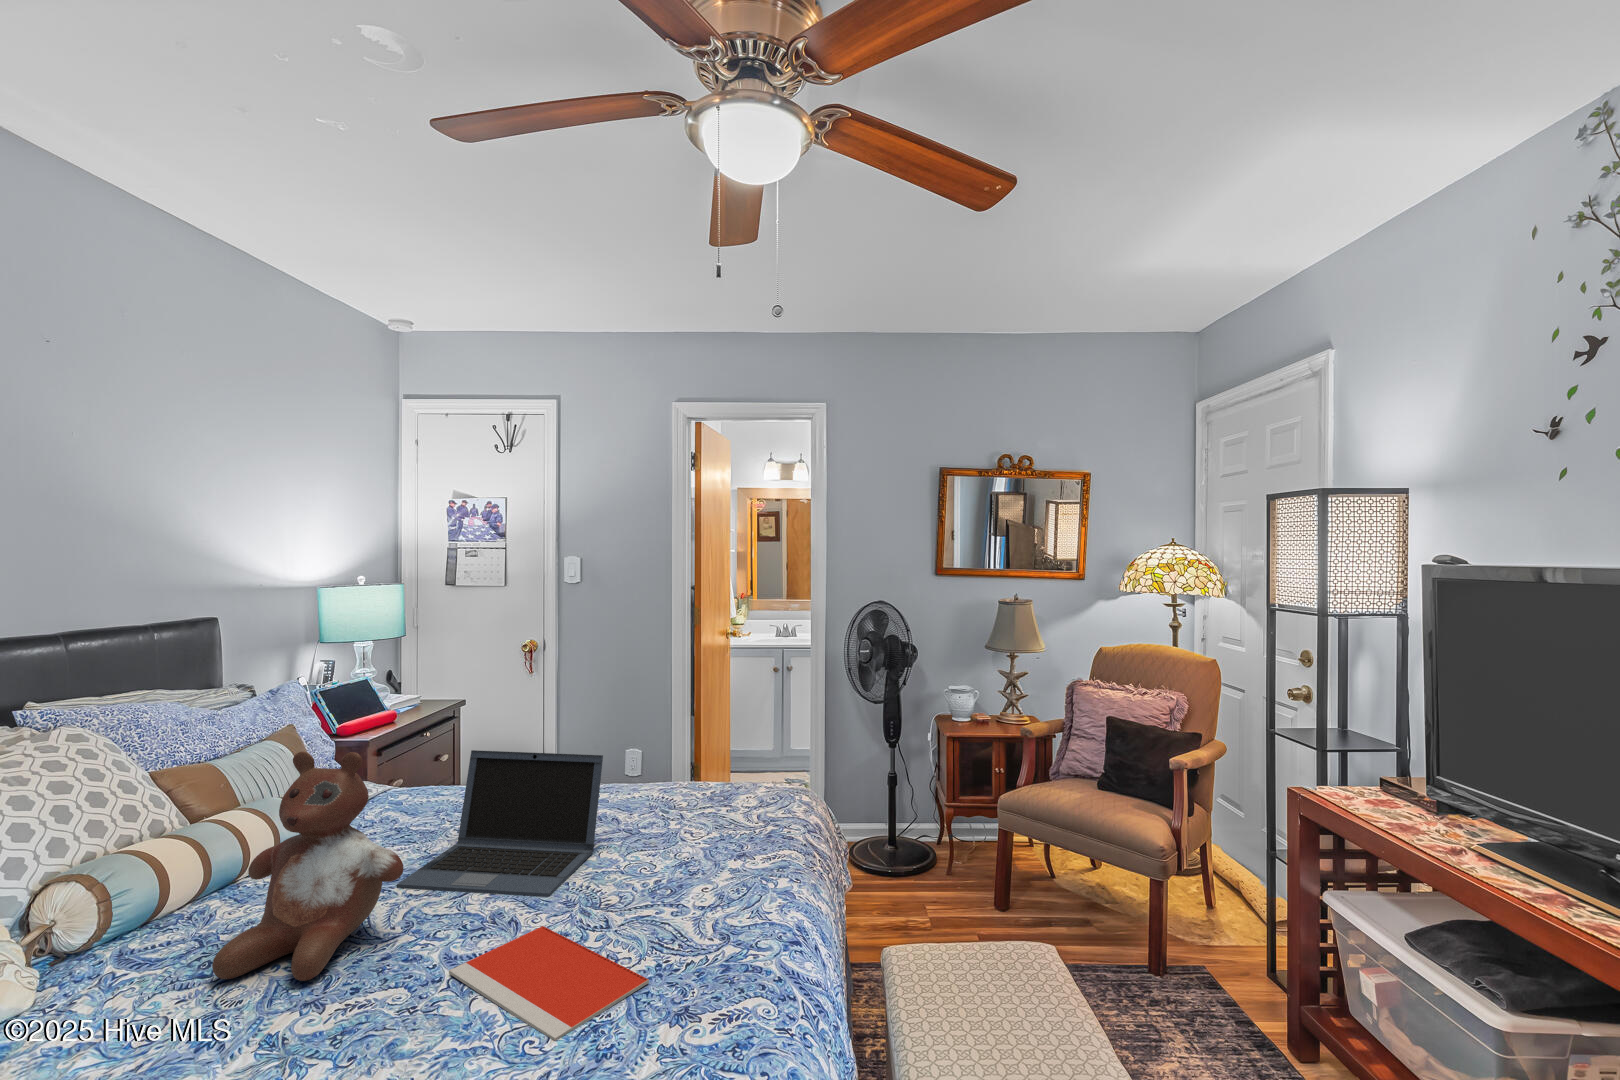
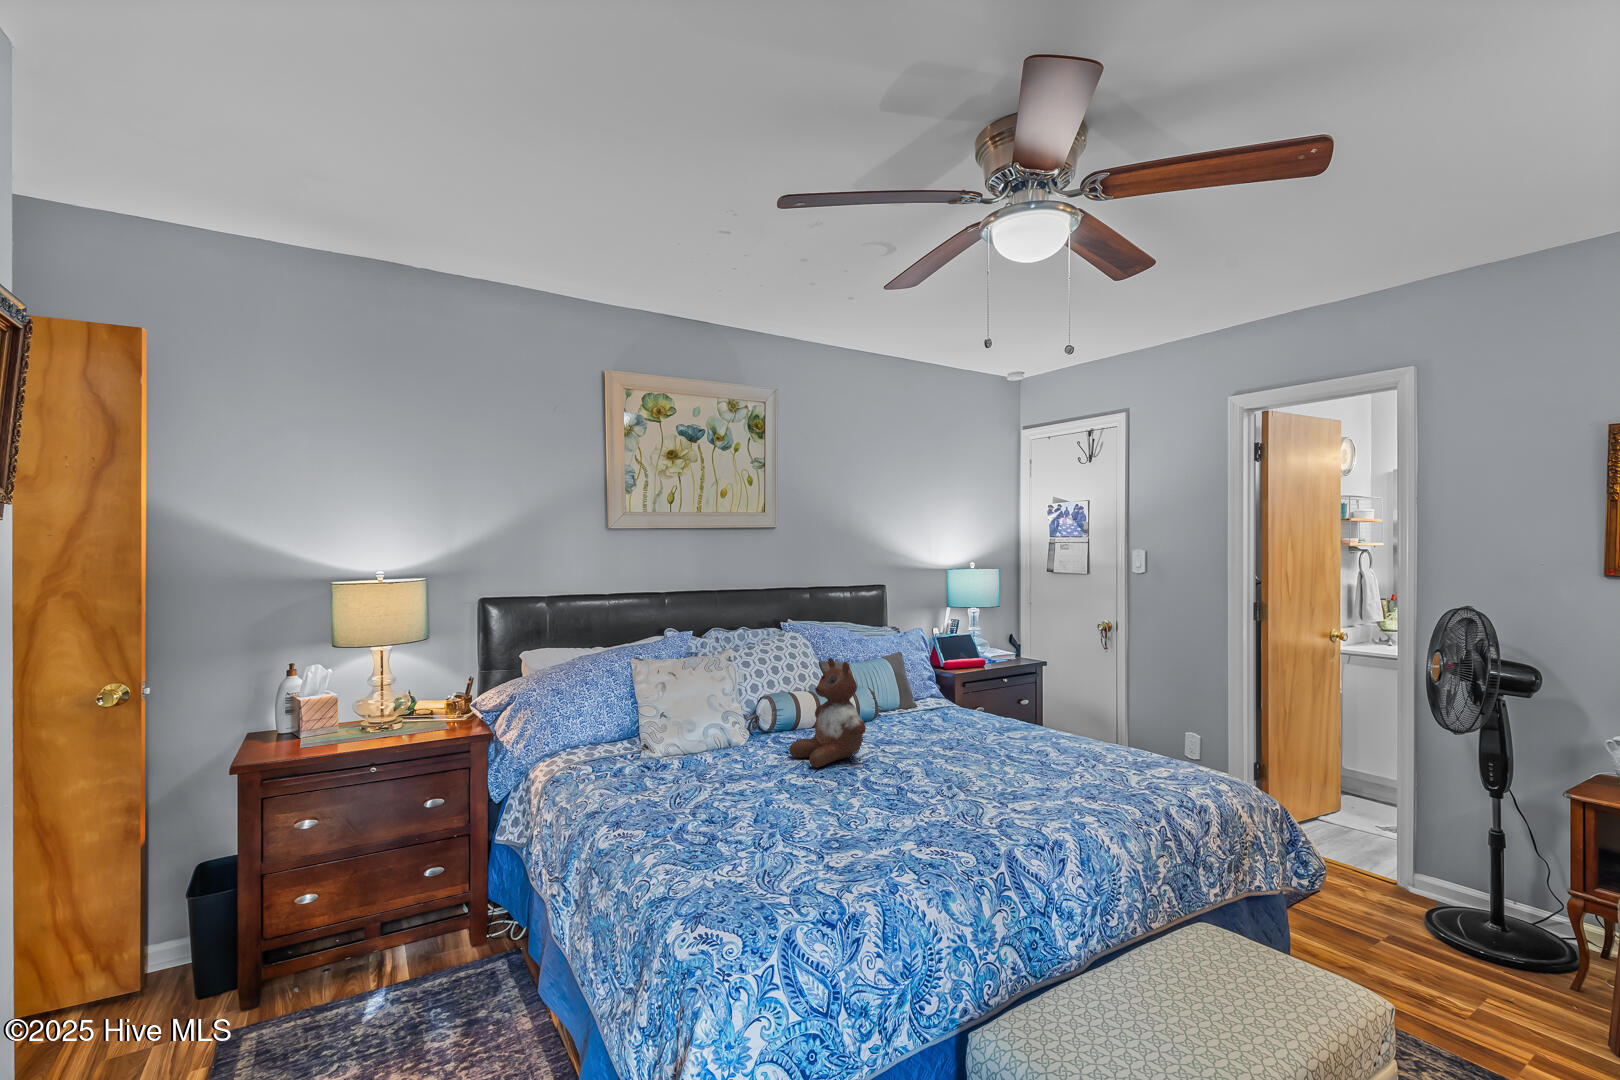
laptop: present [397,750,603,897] -> none [889,682,1014,777]
notebook: present [449,926,649,1041] -> none [862,784,933,825]

